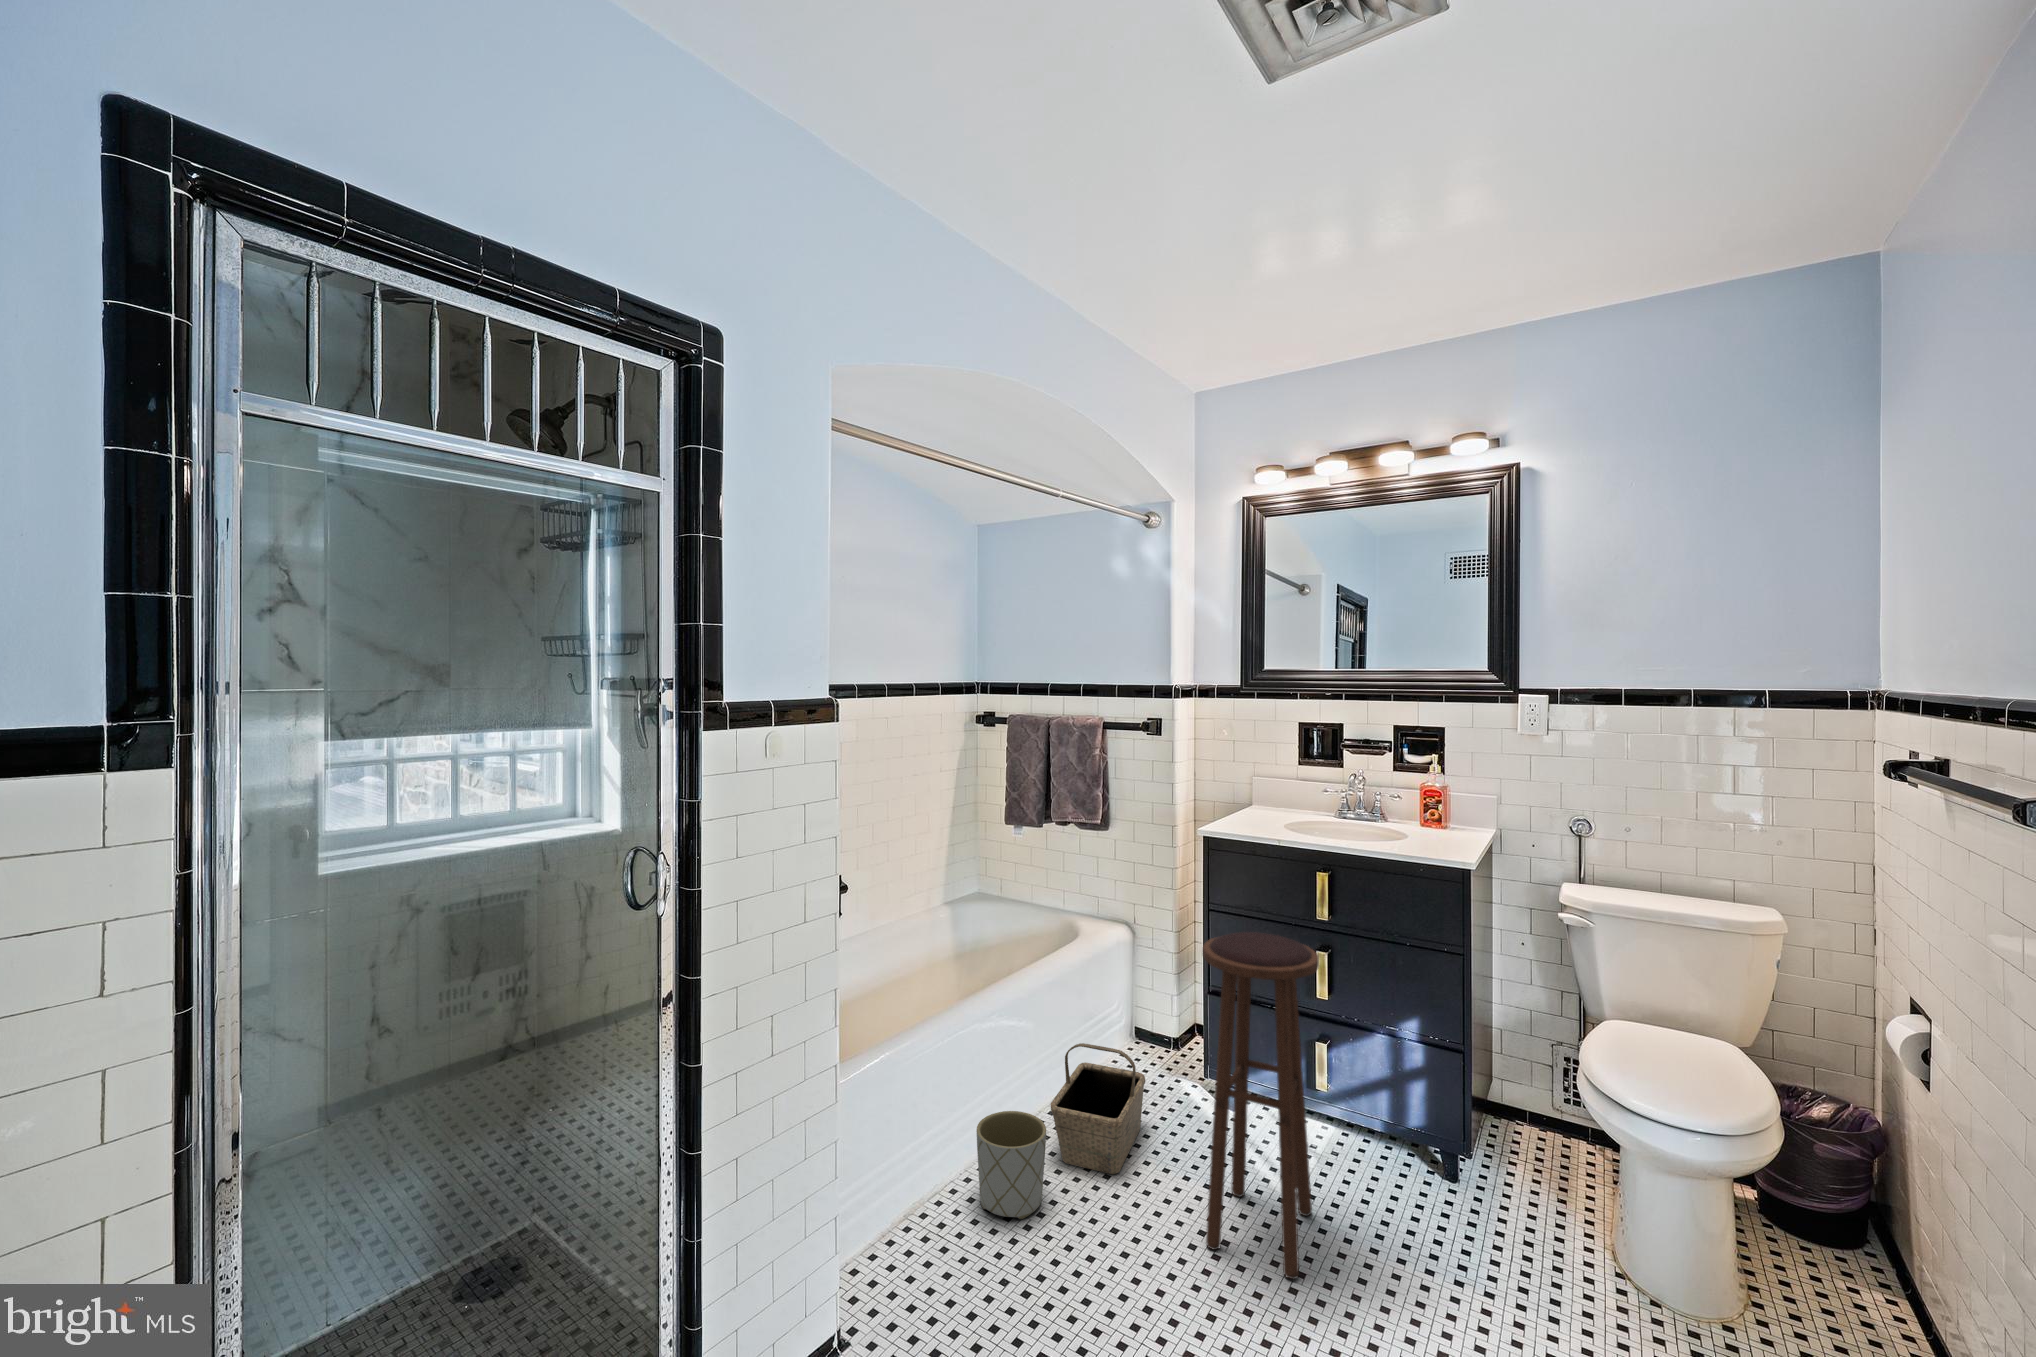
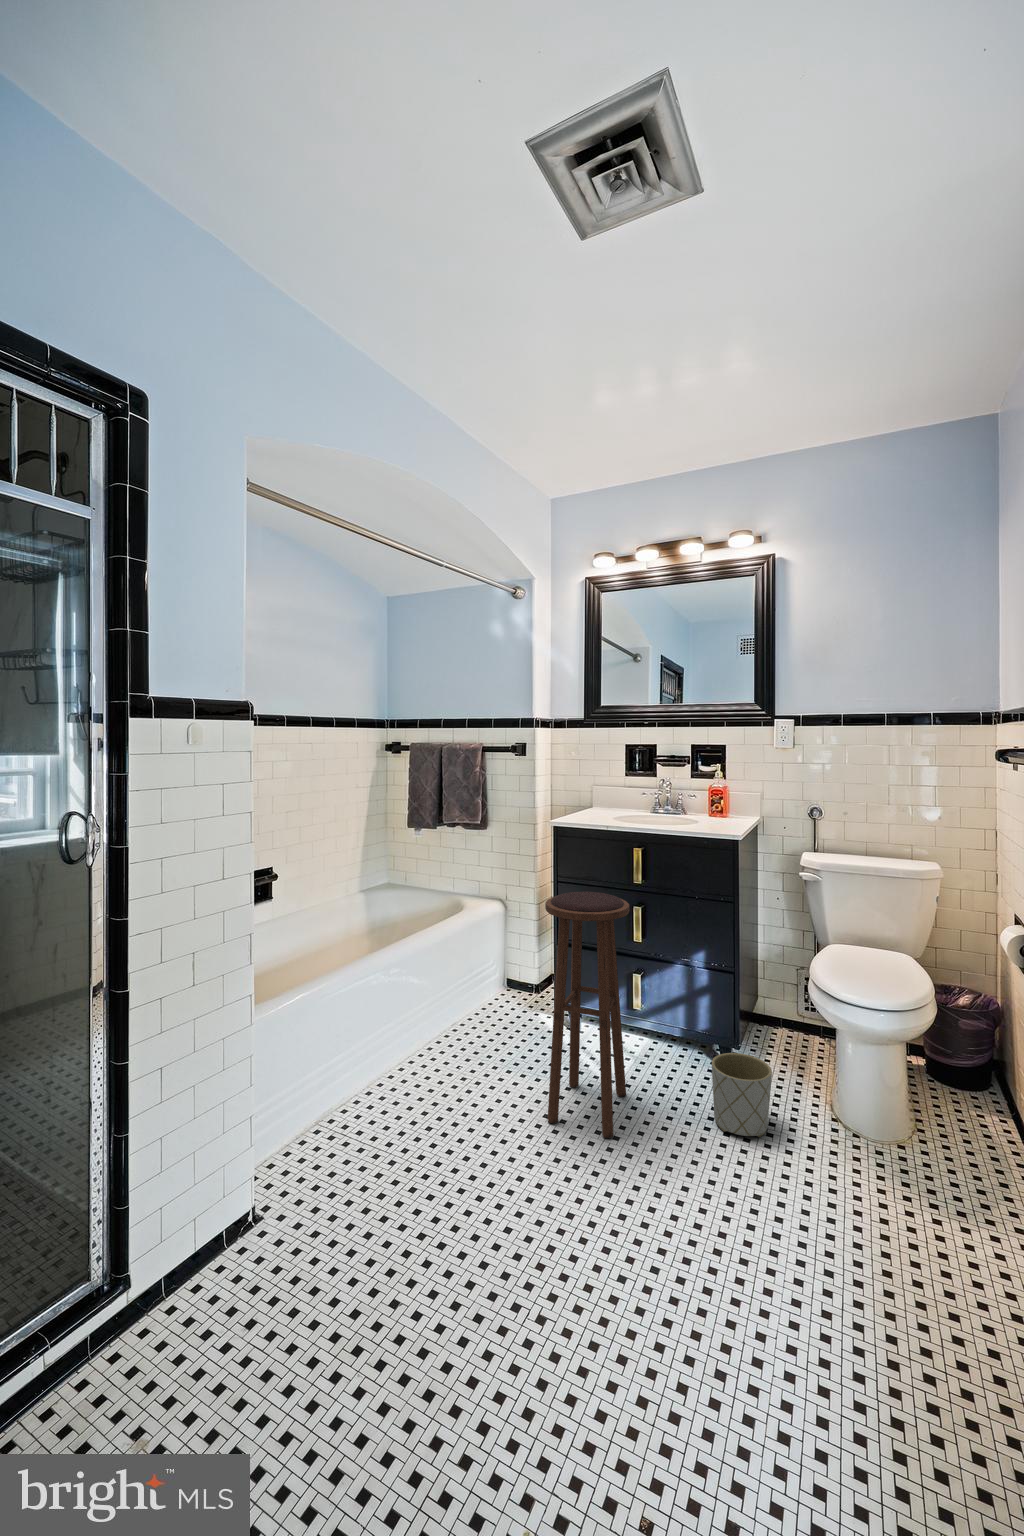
basket: present [1051,1043,1145,1174] -> none [435,985,509,1079]
planter: present [976,1111,1046,1219] -> present [712,1053,772,1137]

